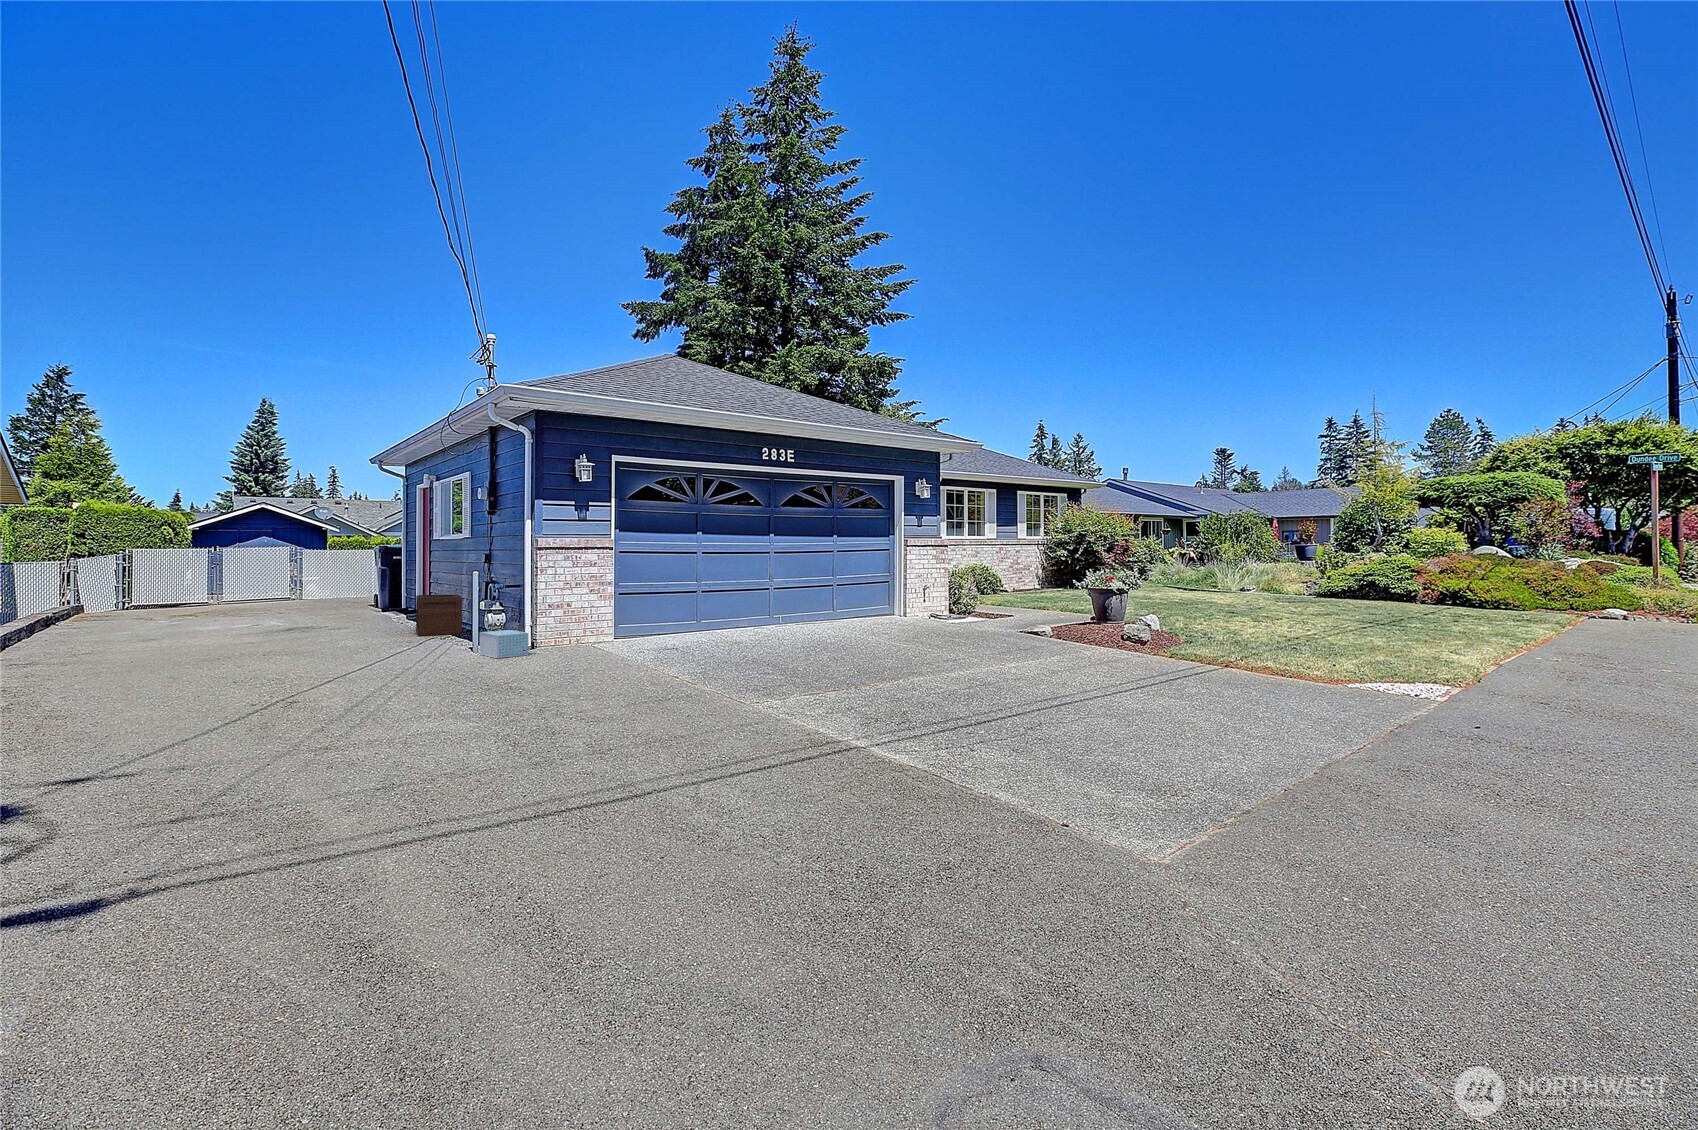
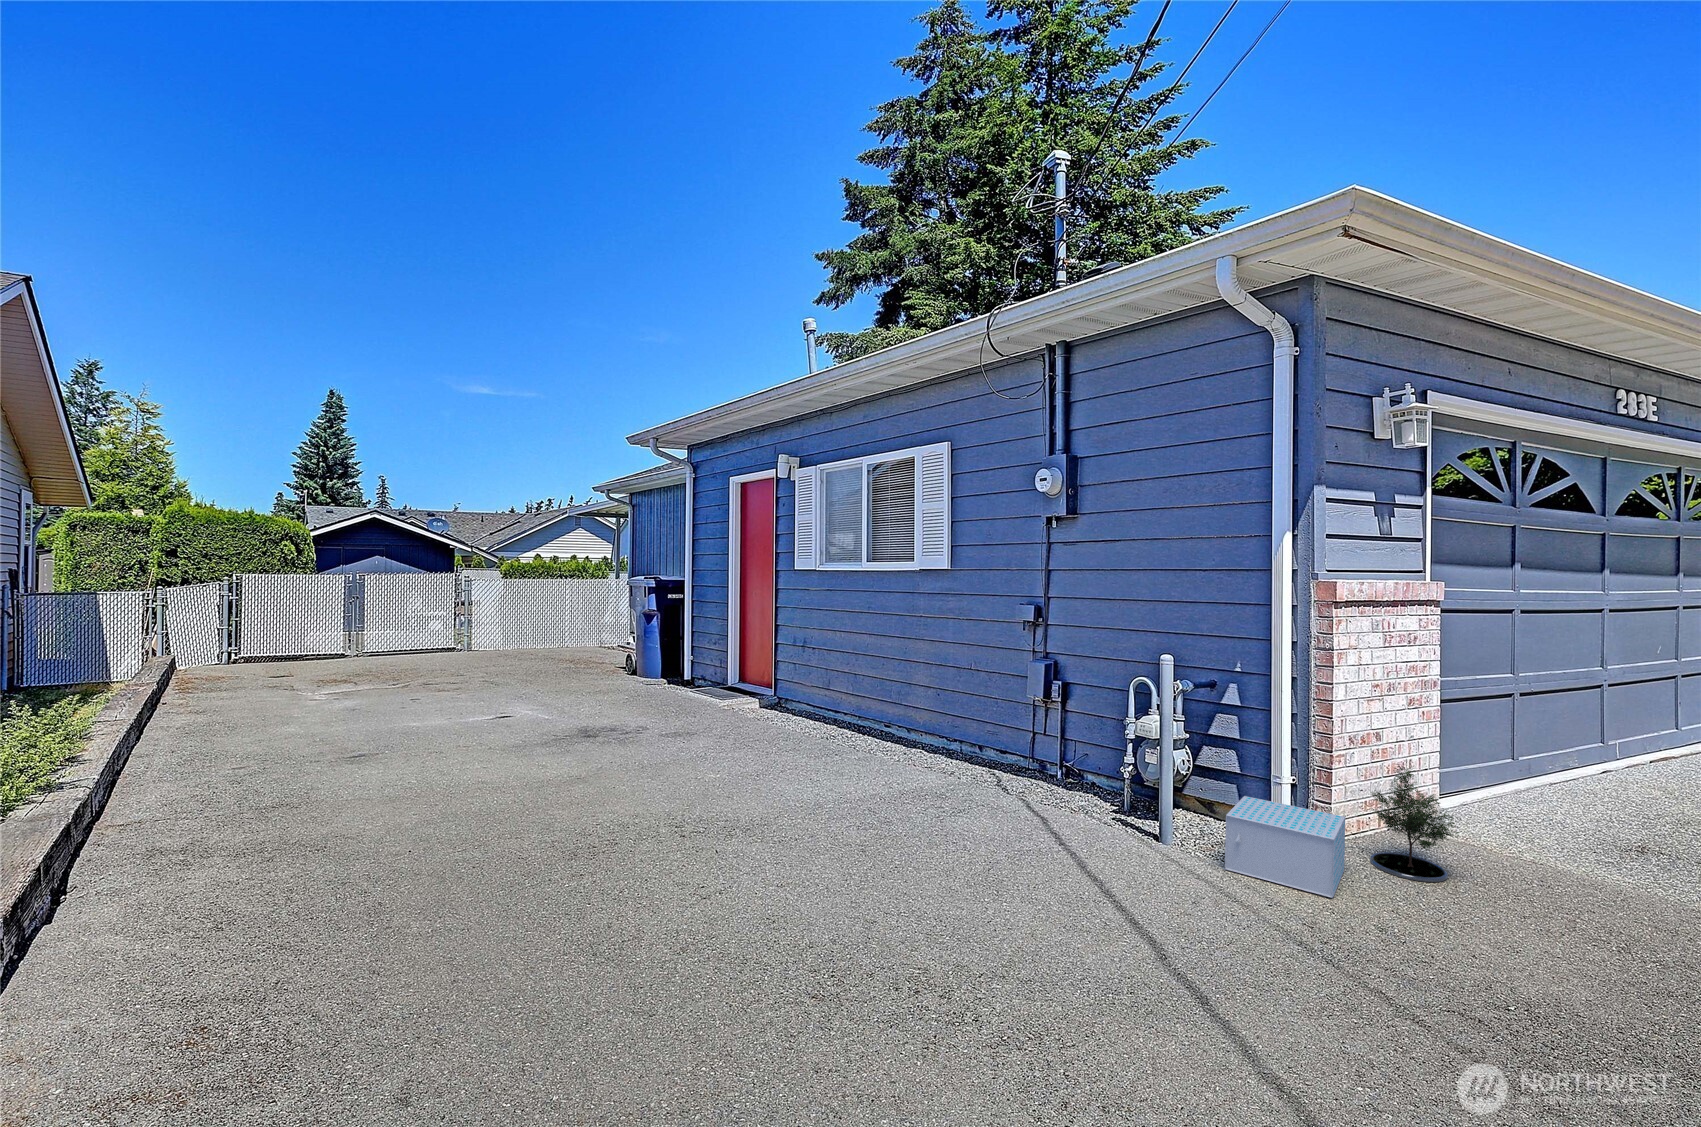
wooden crate: present [416,594,462,636] -> none [839,672,941,766]
potted tree: none [543,610,574,657] -> present [1370,762,1459,882]

